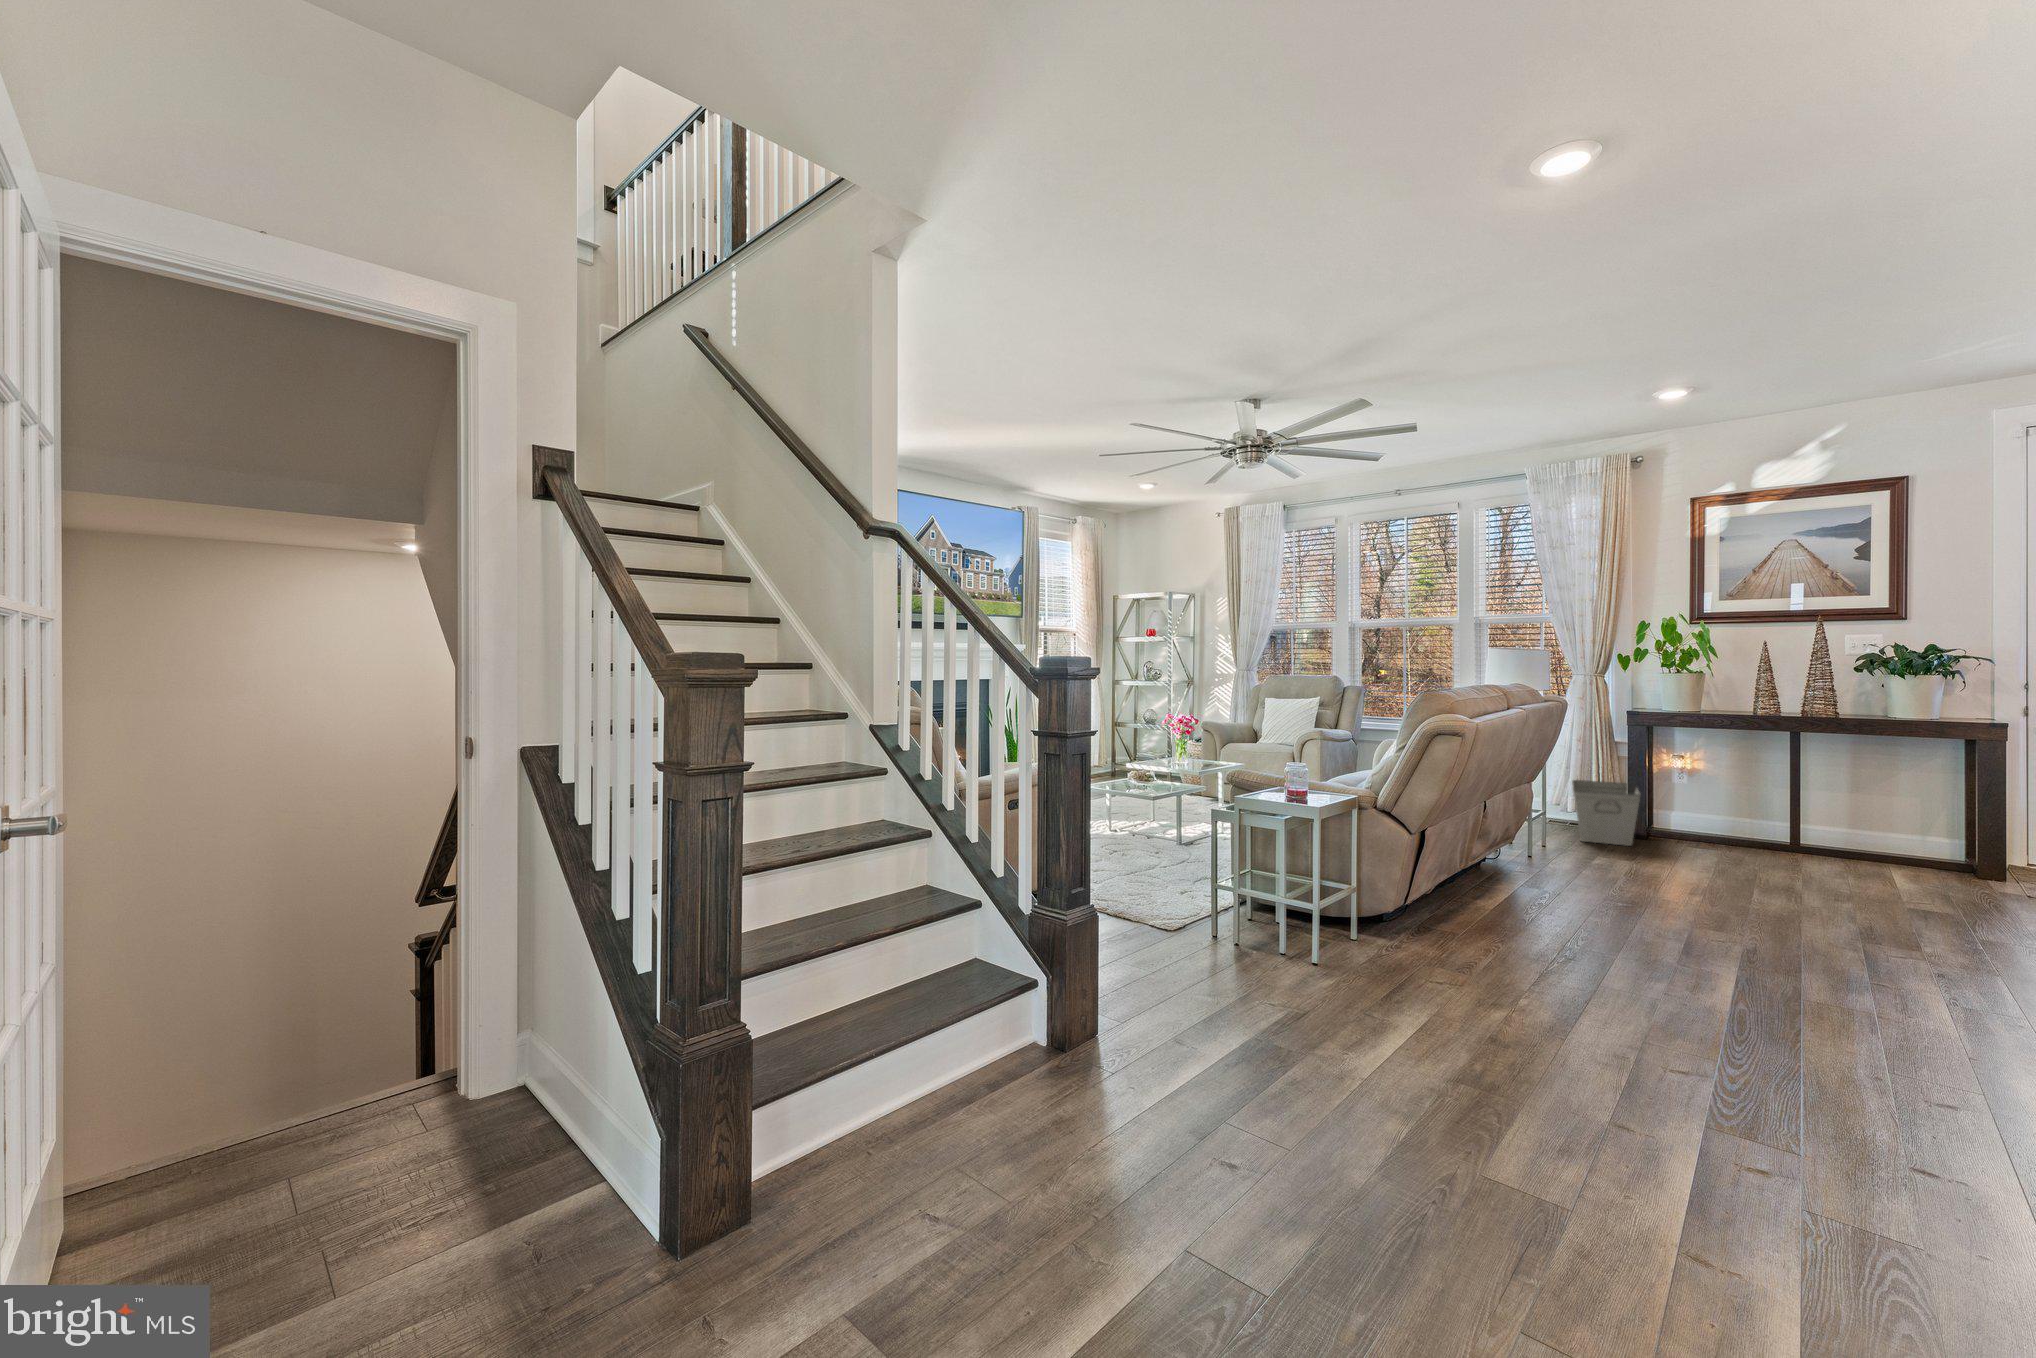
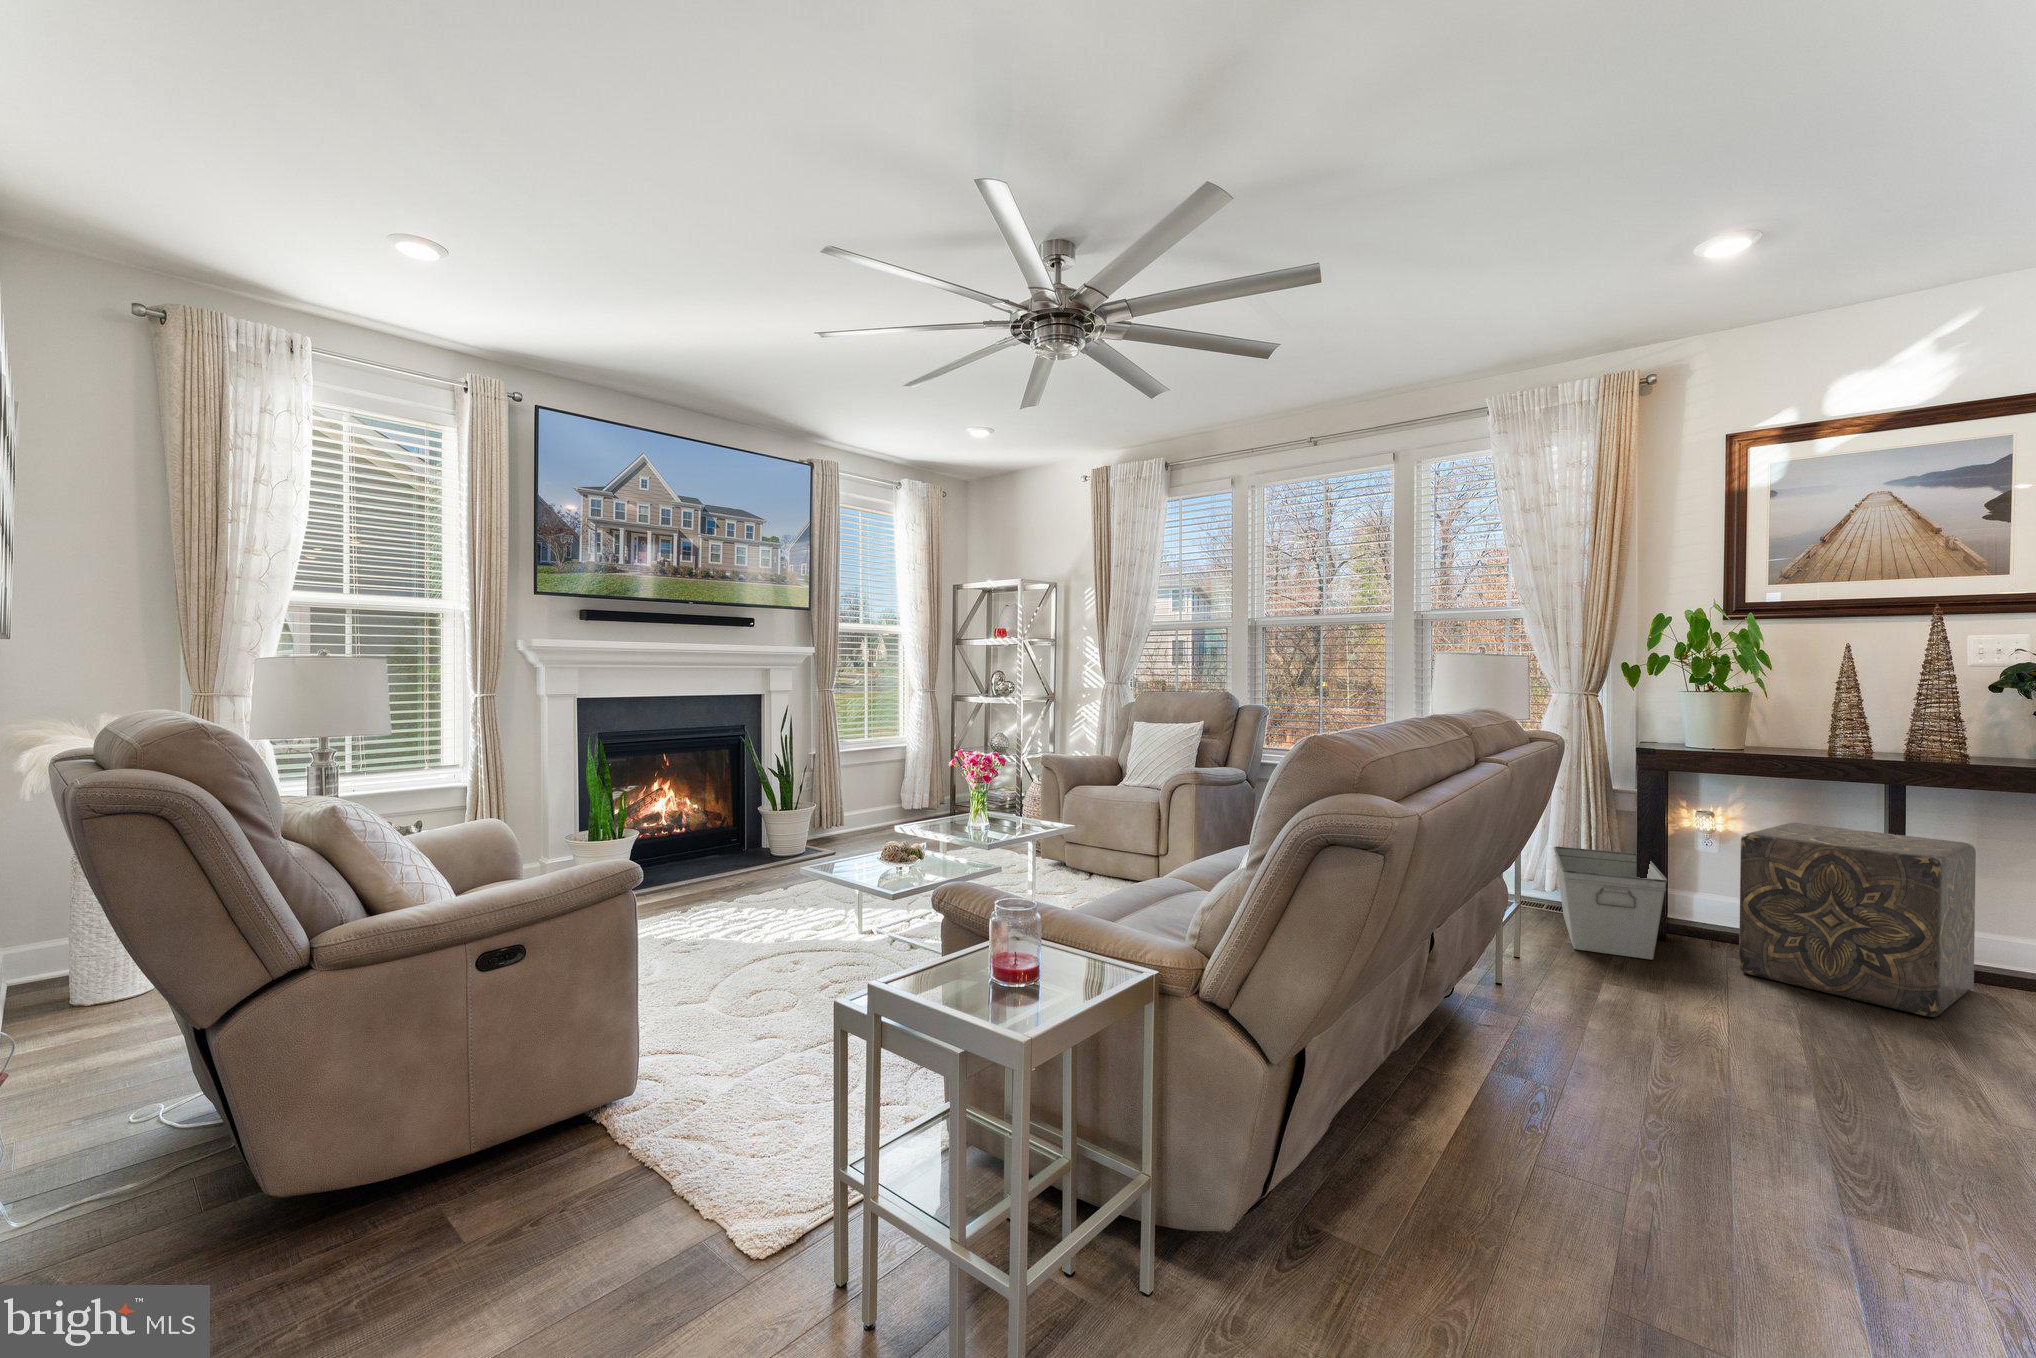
ottoman: none [1686,759,1837,869] -> present [1739,823,1976,1017]

